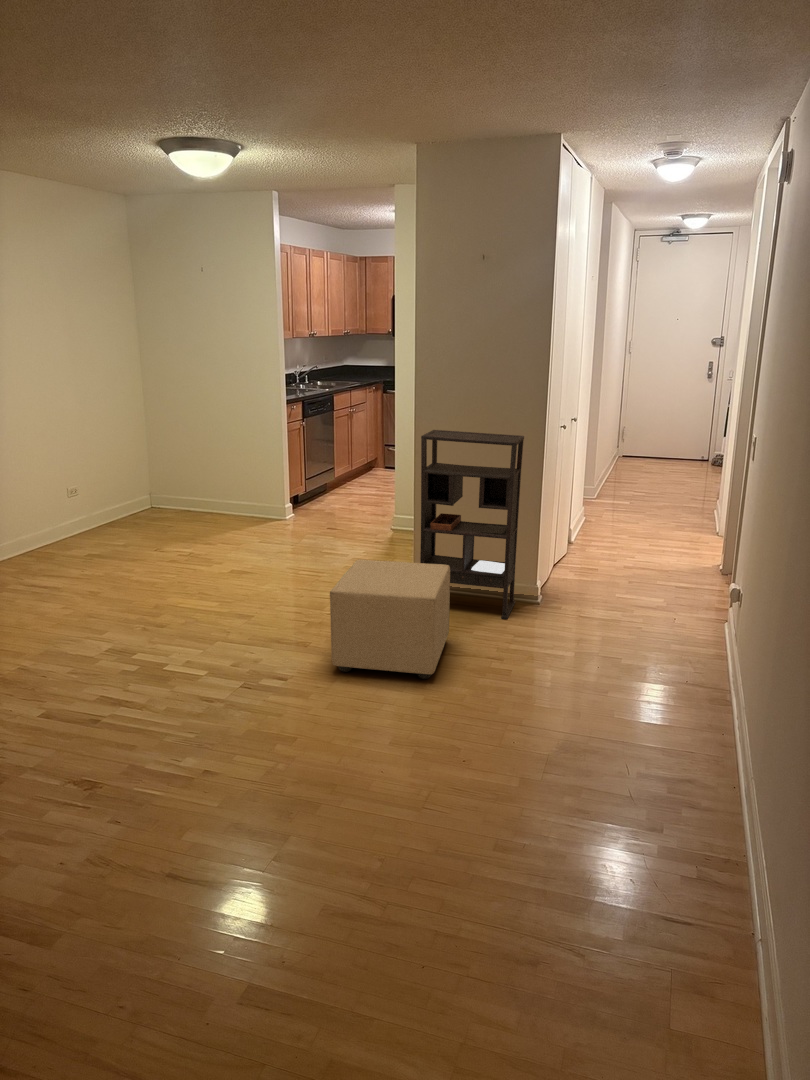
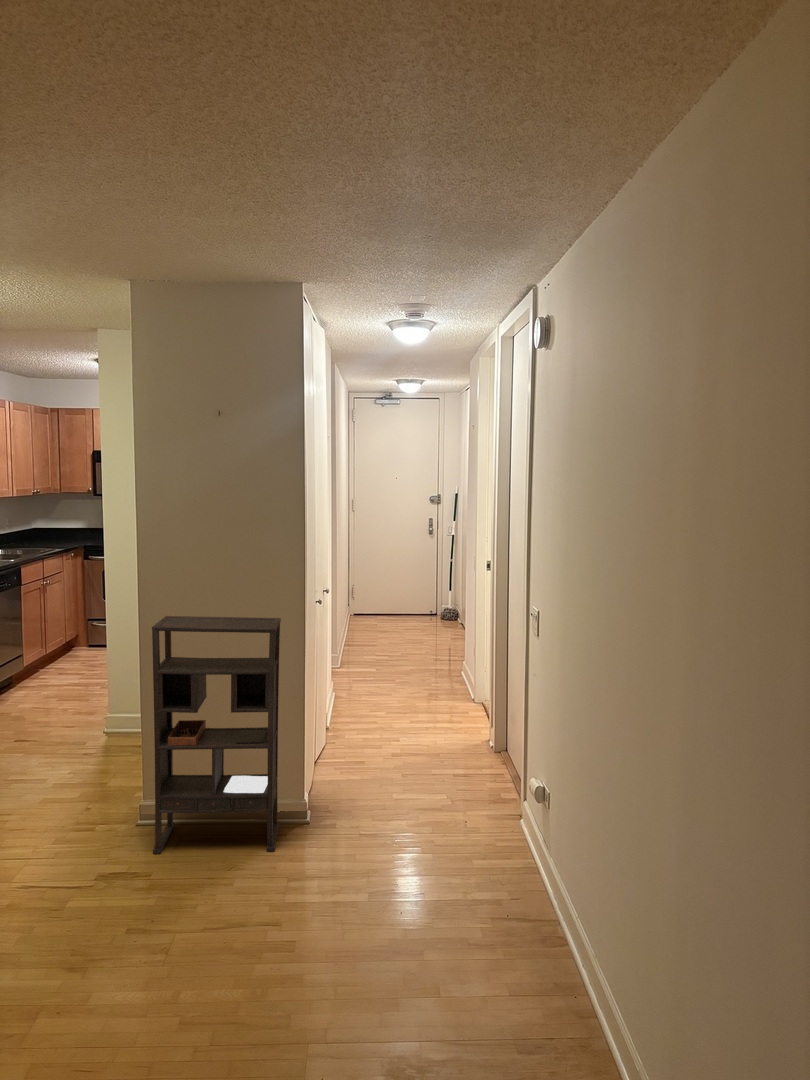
ottoman: present [330,560,450,679] -> none [29,799,203,992]

